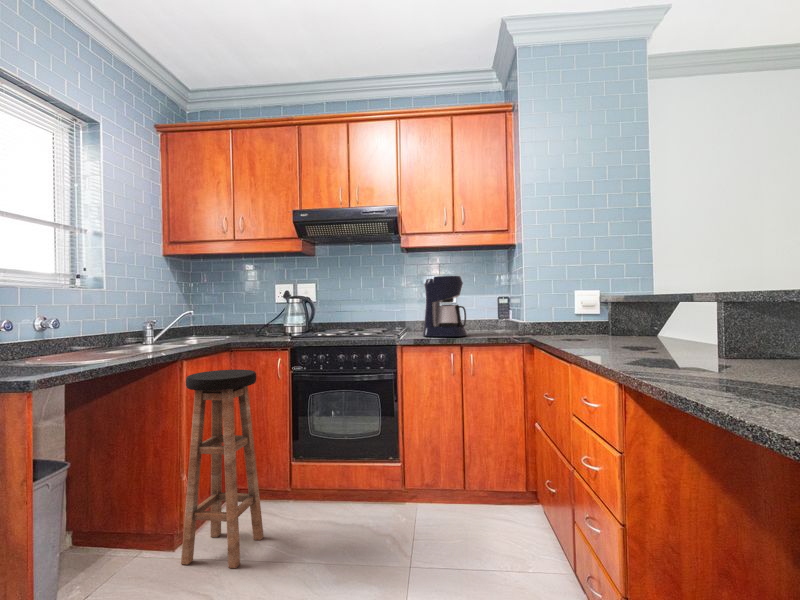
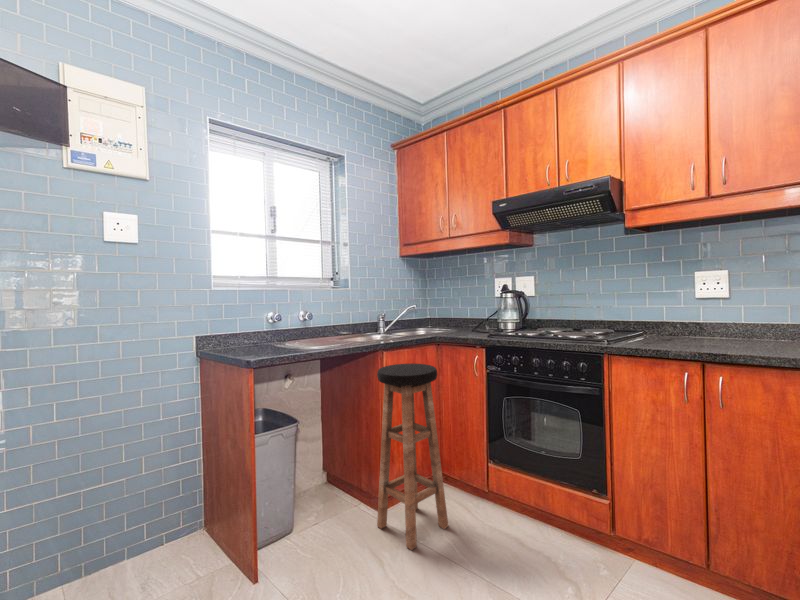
coffee maker: present [423,276,467,337] -> none [644,264,721,351]

